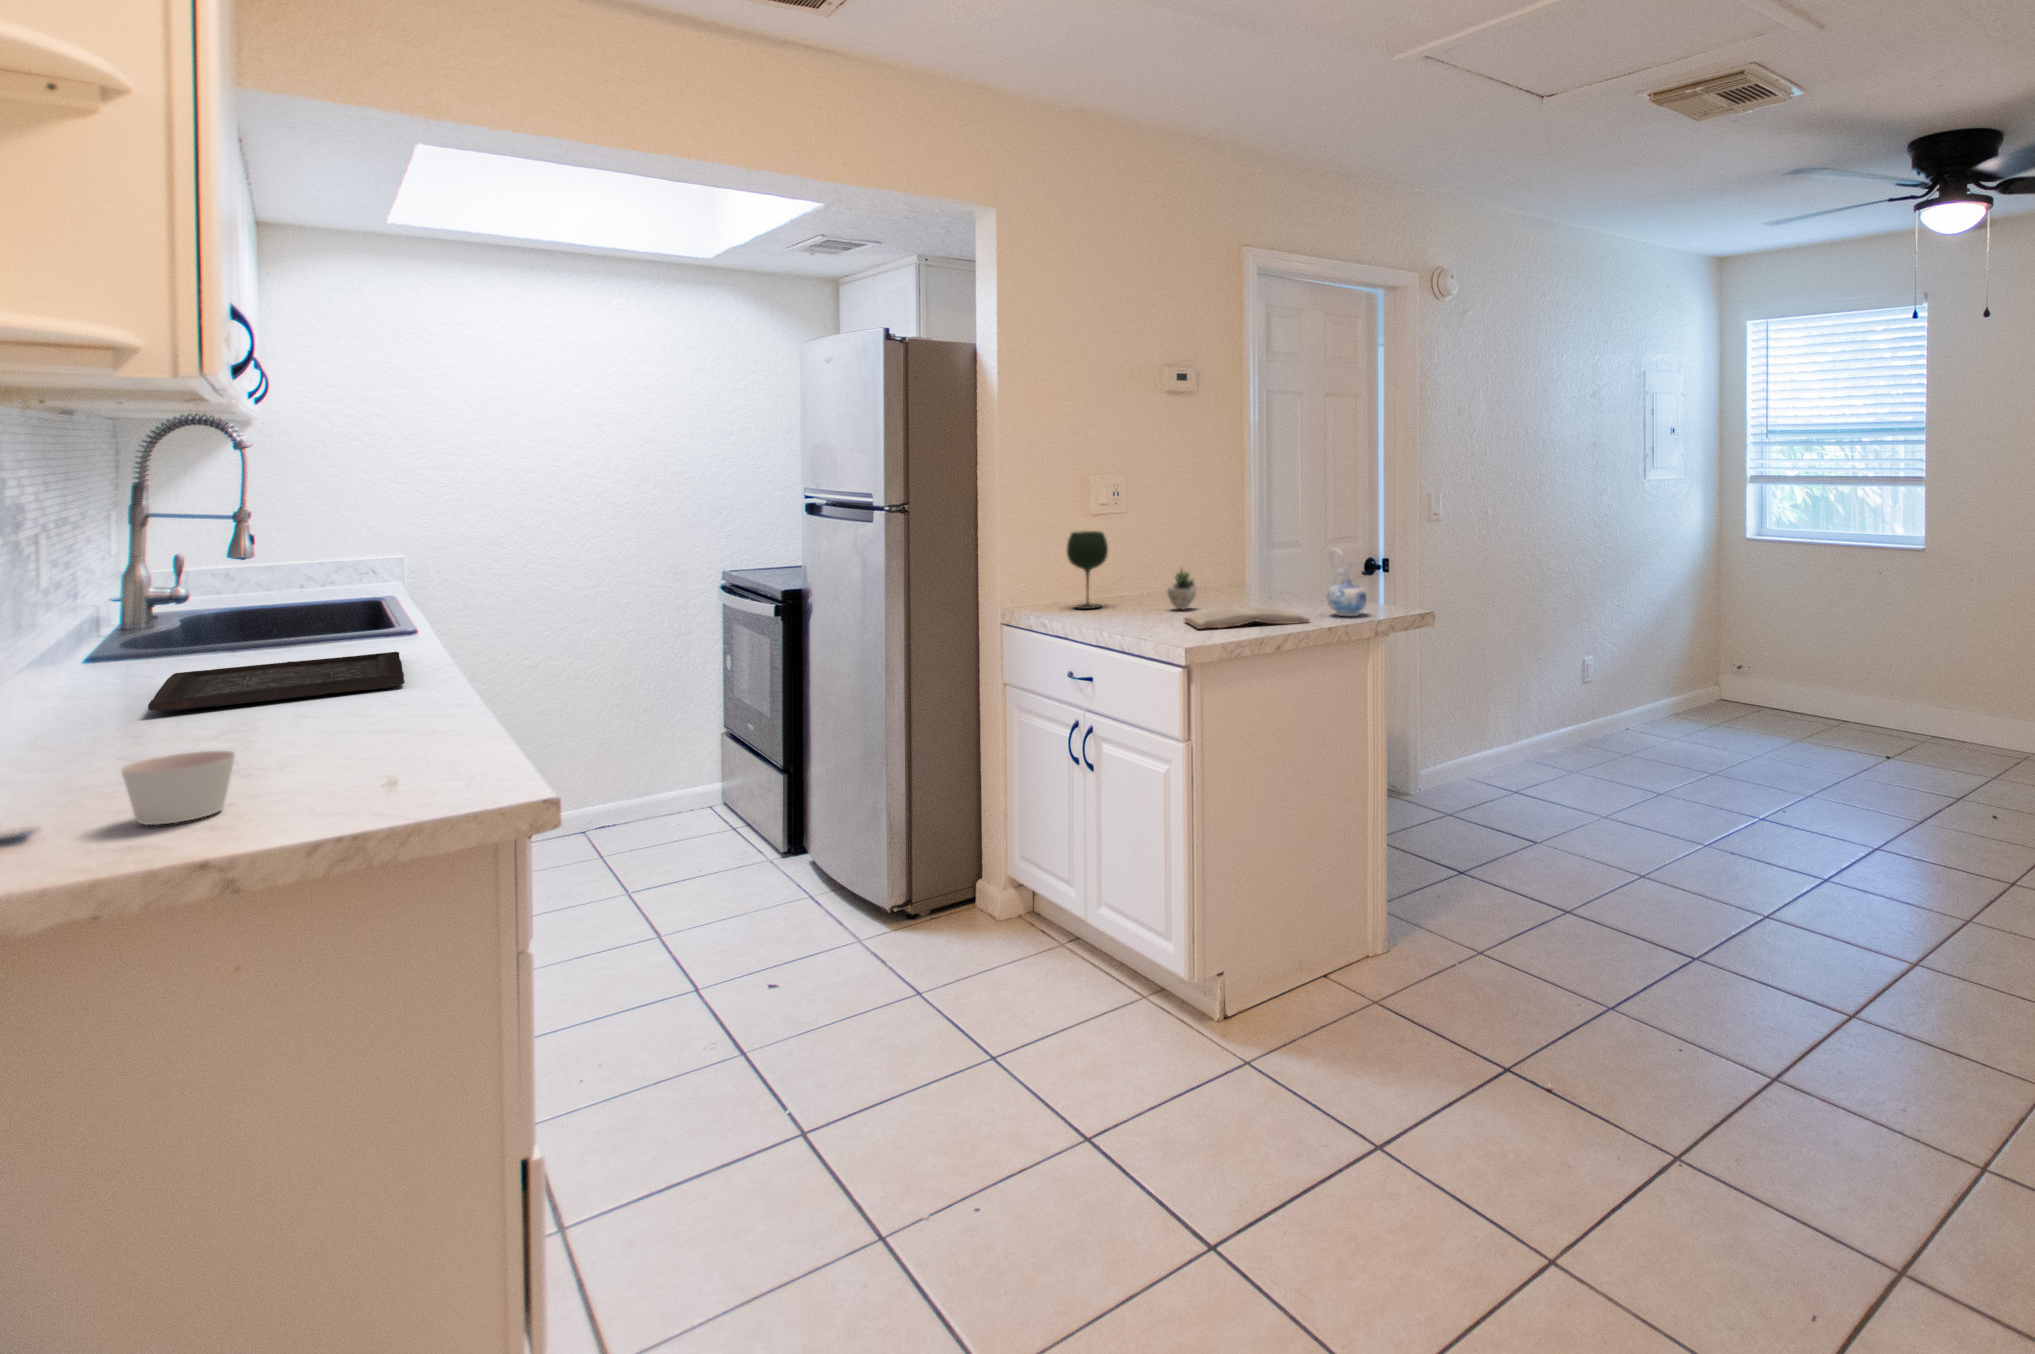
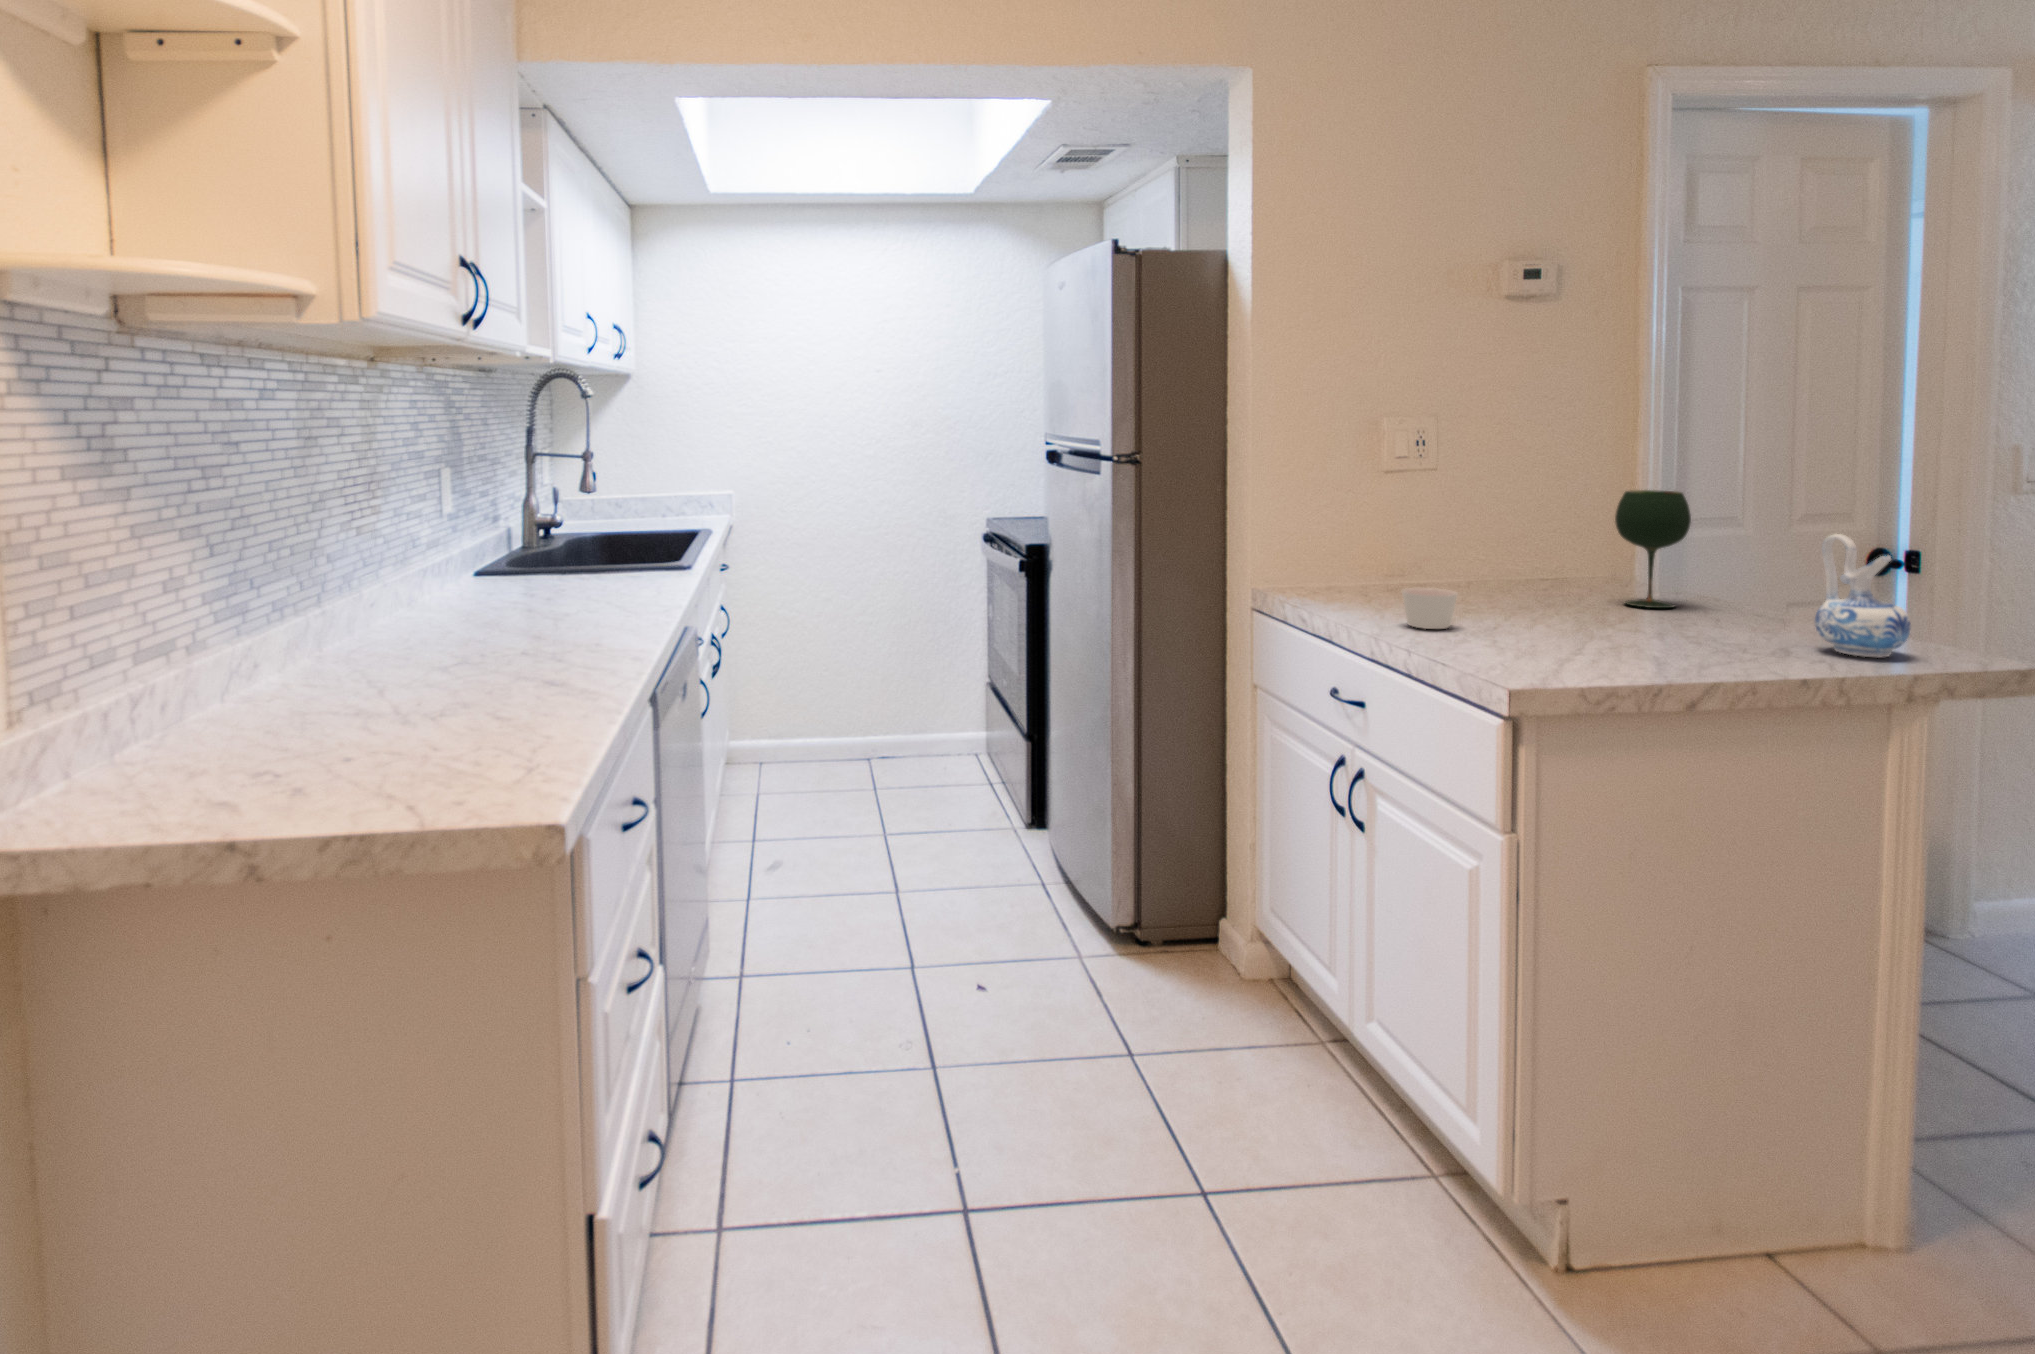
wine glass: present [1067,531,1108,609] -> present [1615,490,1691,608]
succulent plant: present [1168,569,1196,609] -> none [1498,545,1602,612]
book: present [1184,607,1309,629] -> none [1522,620,1775,661]
tray: present [148,652,405,712] -> none [439,590,646,634]
candle: present [121,751,235,825] -> present [1402,588,1457,629]

